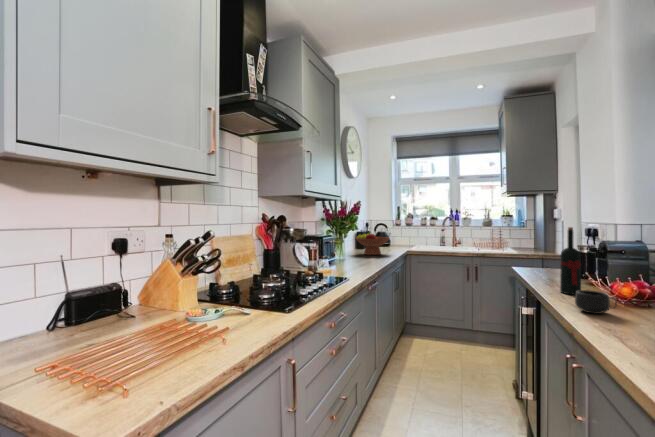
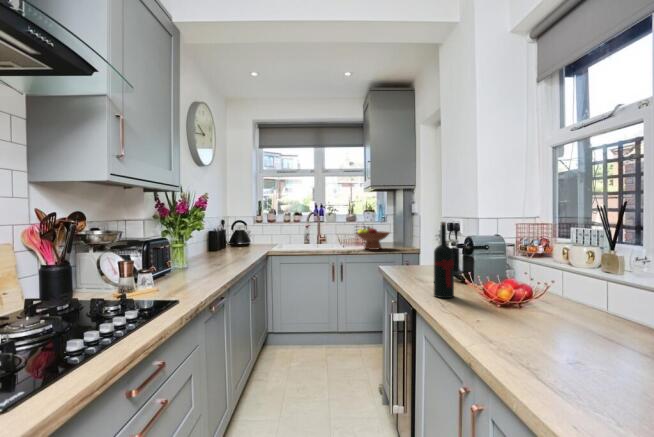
fruit bowl: present [356,232,389,255] -> present [356,227,389,250]
mug: present [575,290,617,314] -> none [458,296,498,325]

